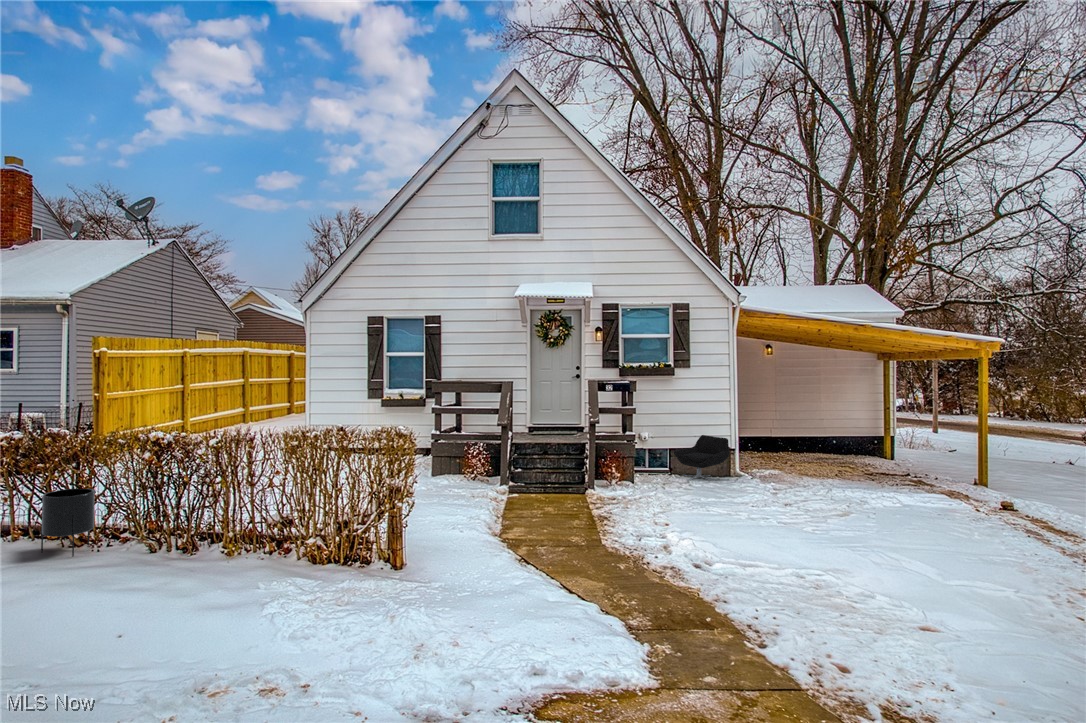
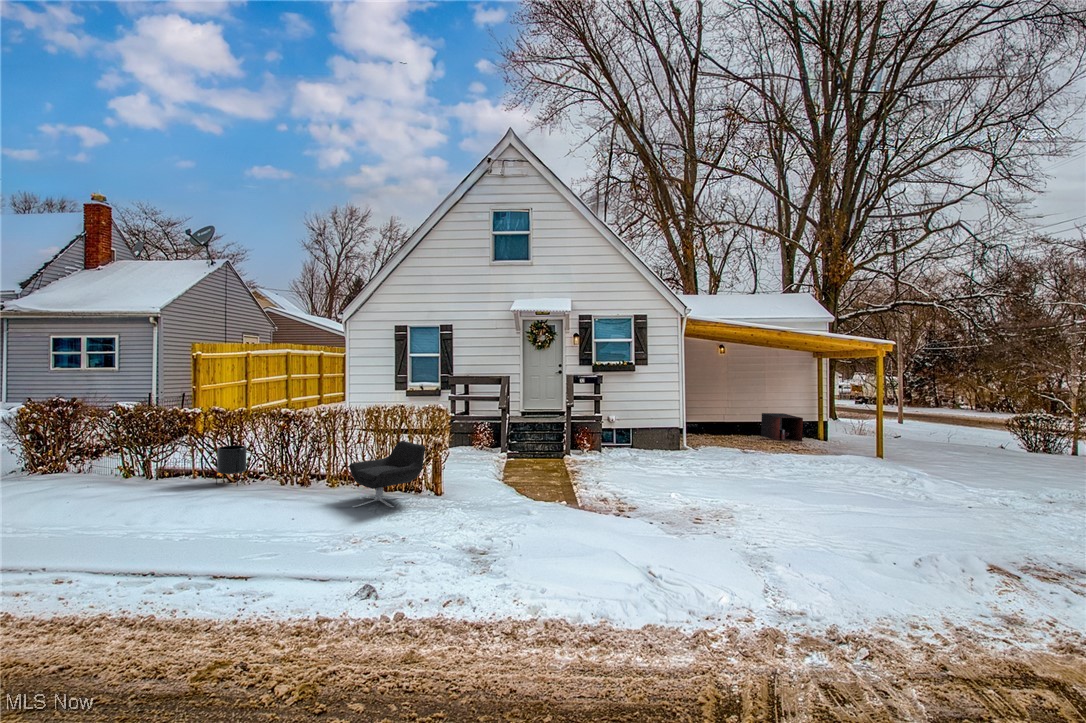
storage cabinet: none [820,429,876,465] -> present [761,413,803,441]
lounge chair: present [674,435,730,481] -> present [349,441,425,507]

